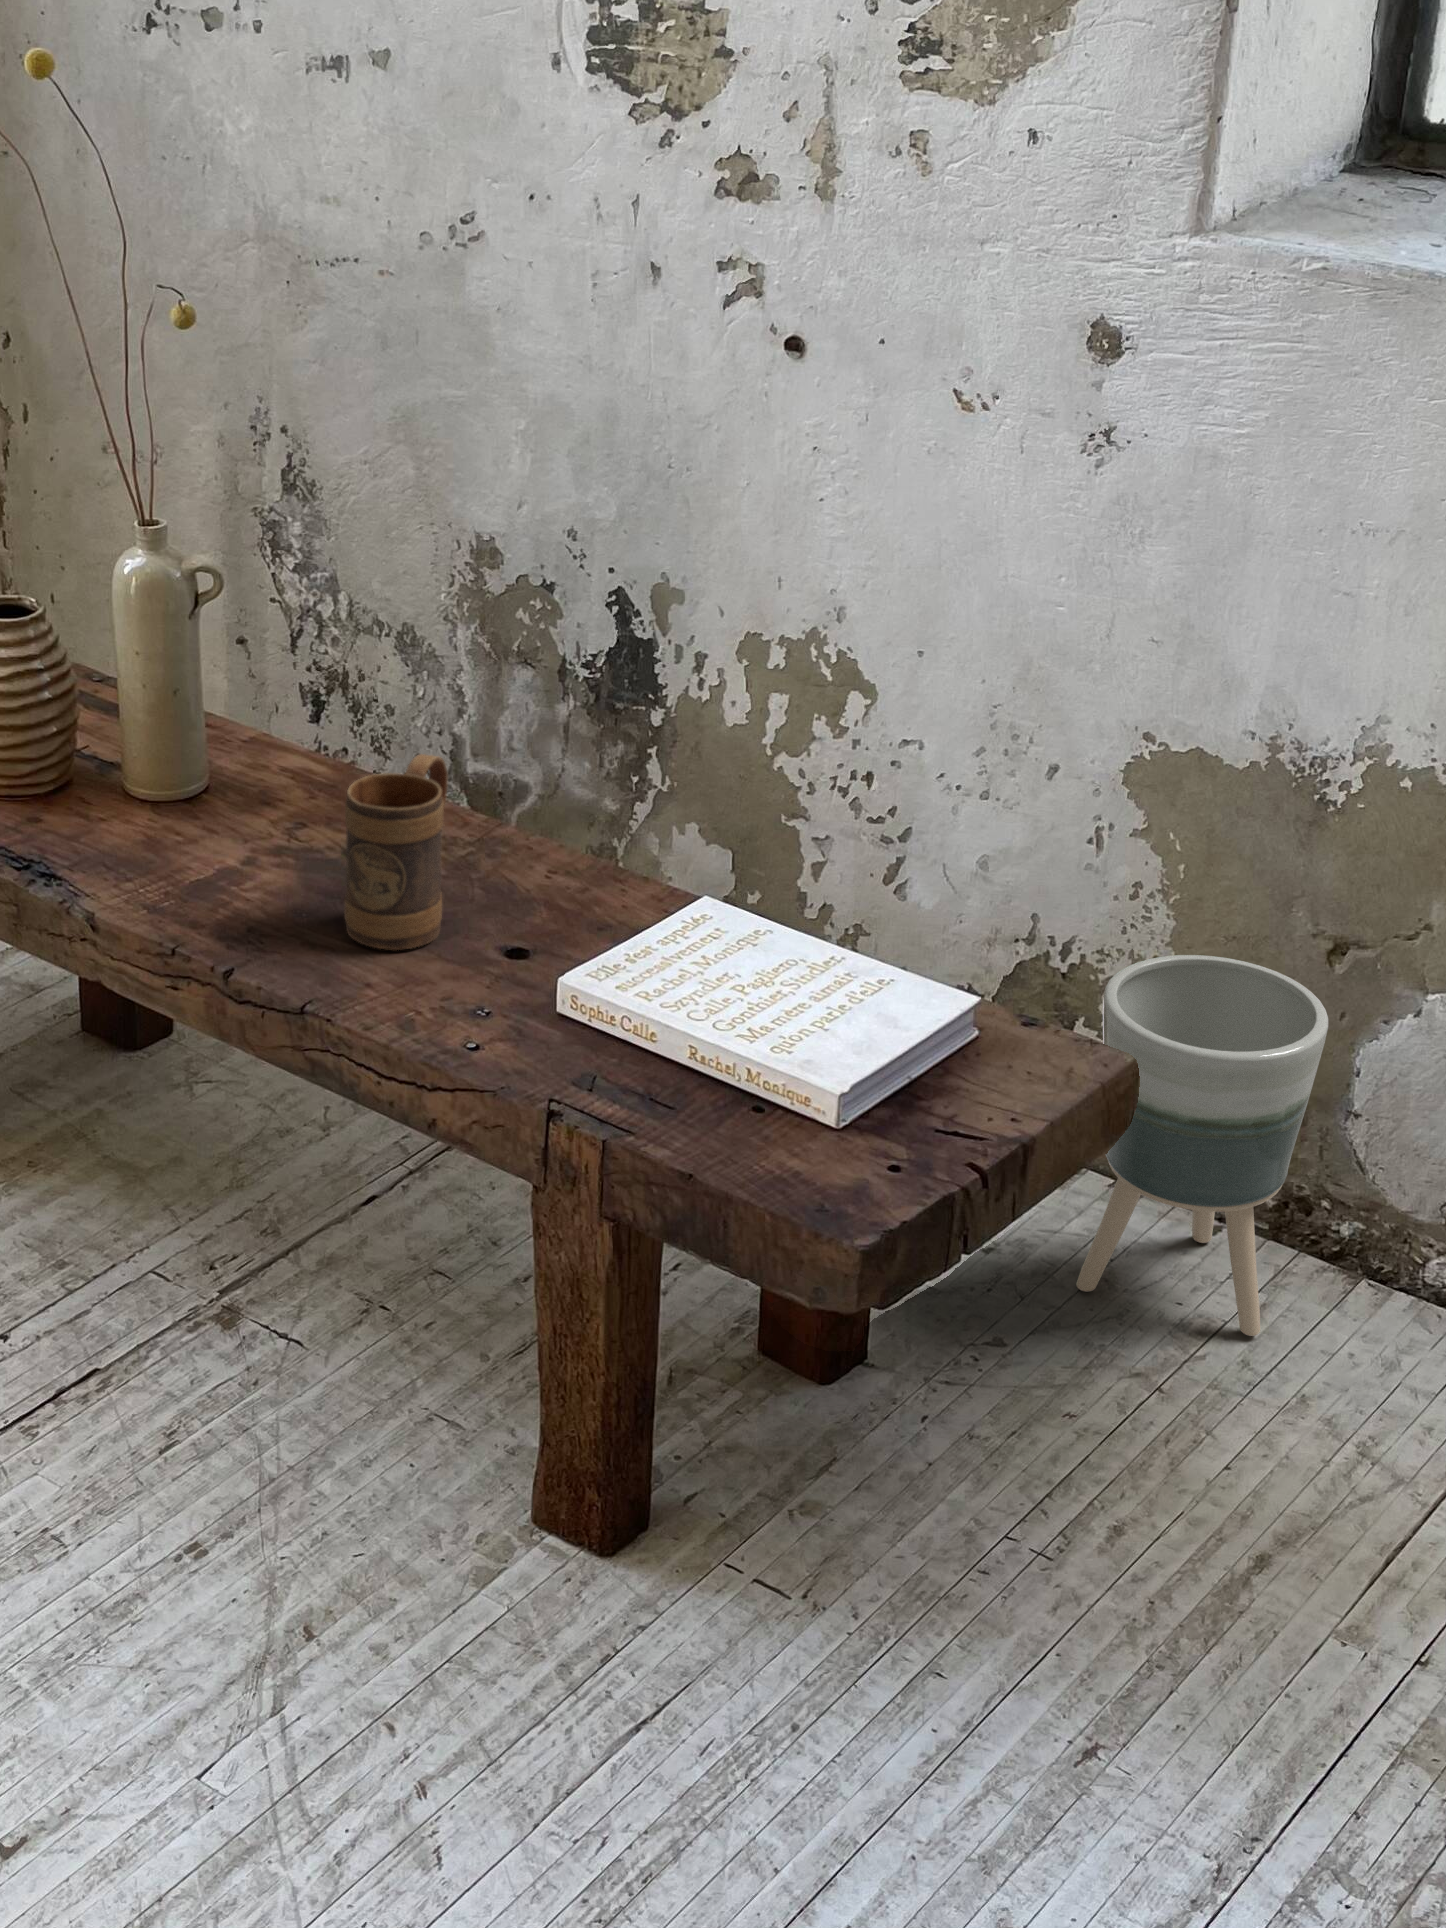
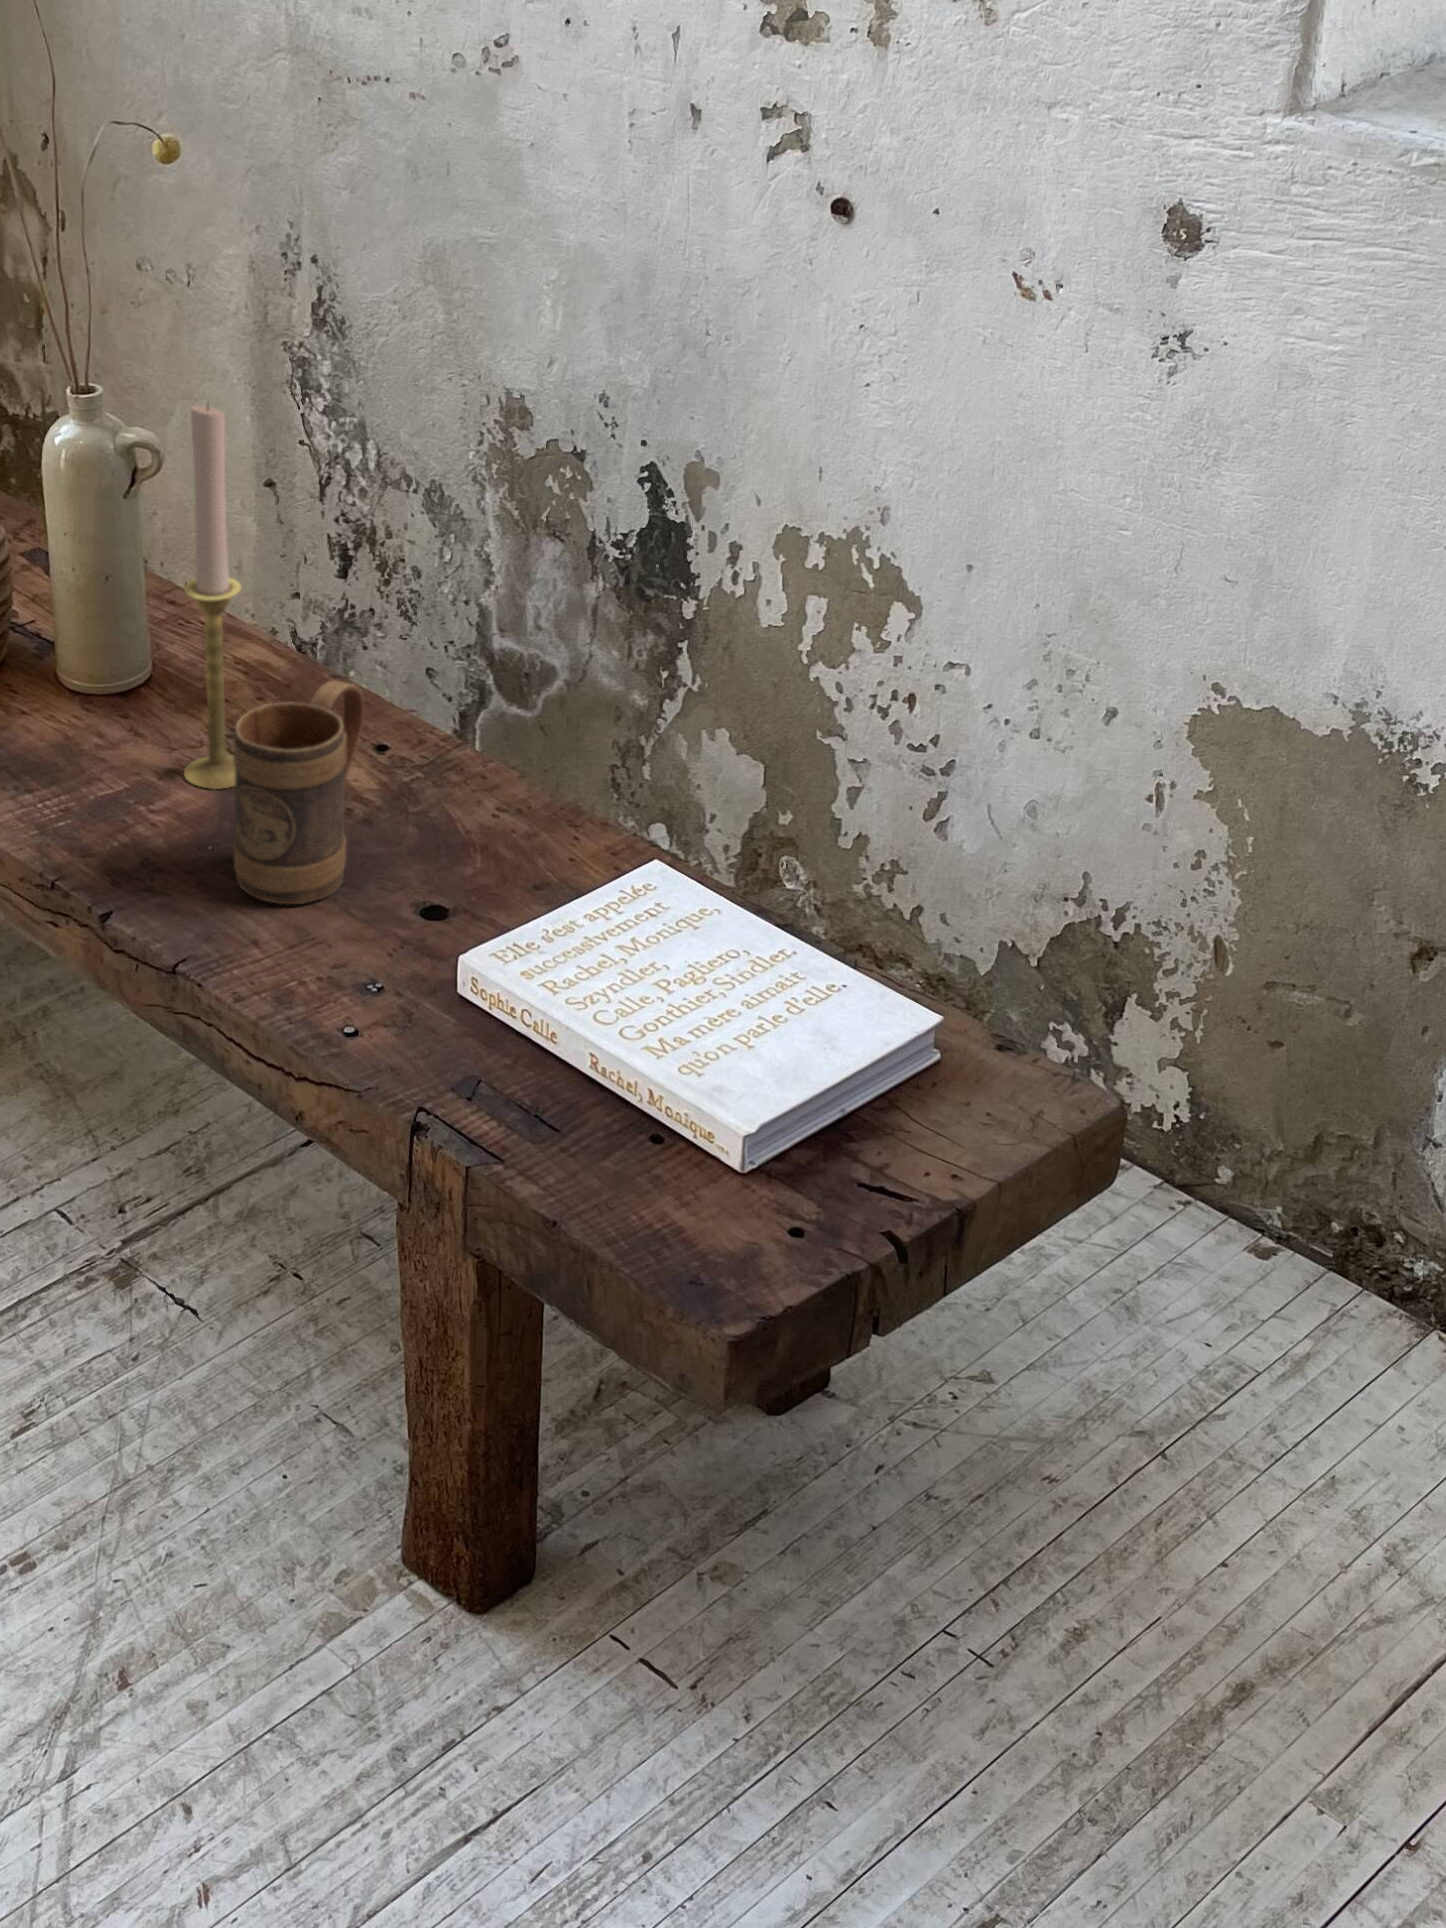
candlestick: none [272,515,333,866] -> present [184,406,241,789]
planter: present [1076,955,1329,1336] -> none [1085,946,1391,1395]

